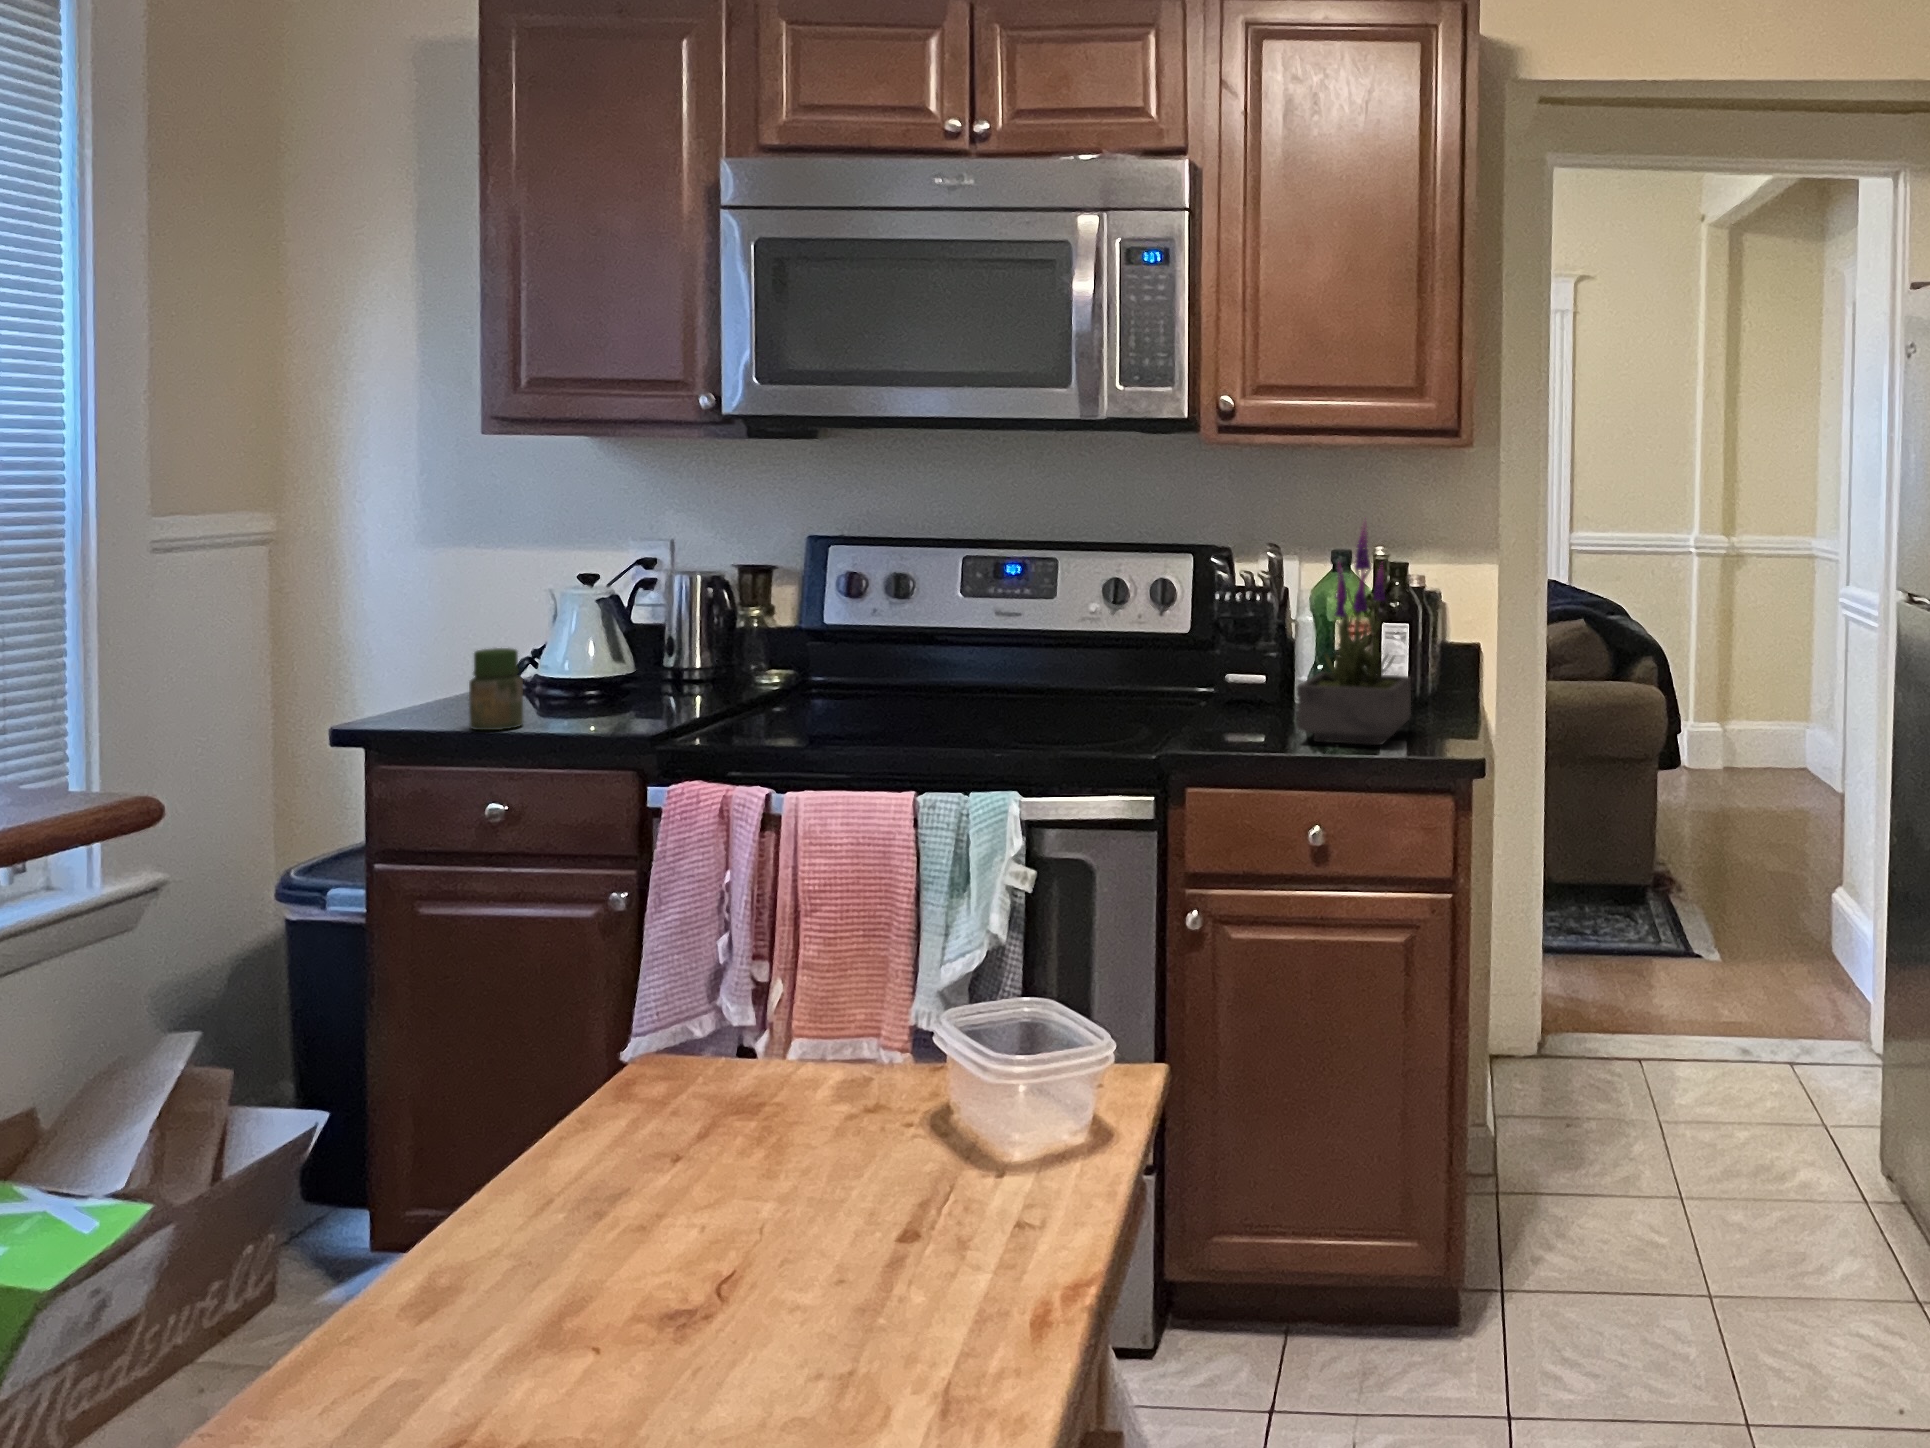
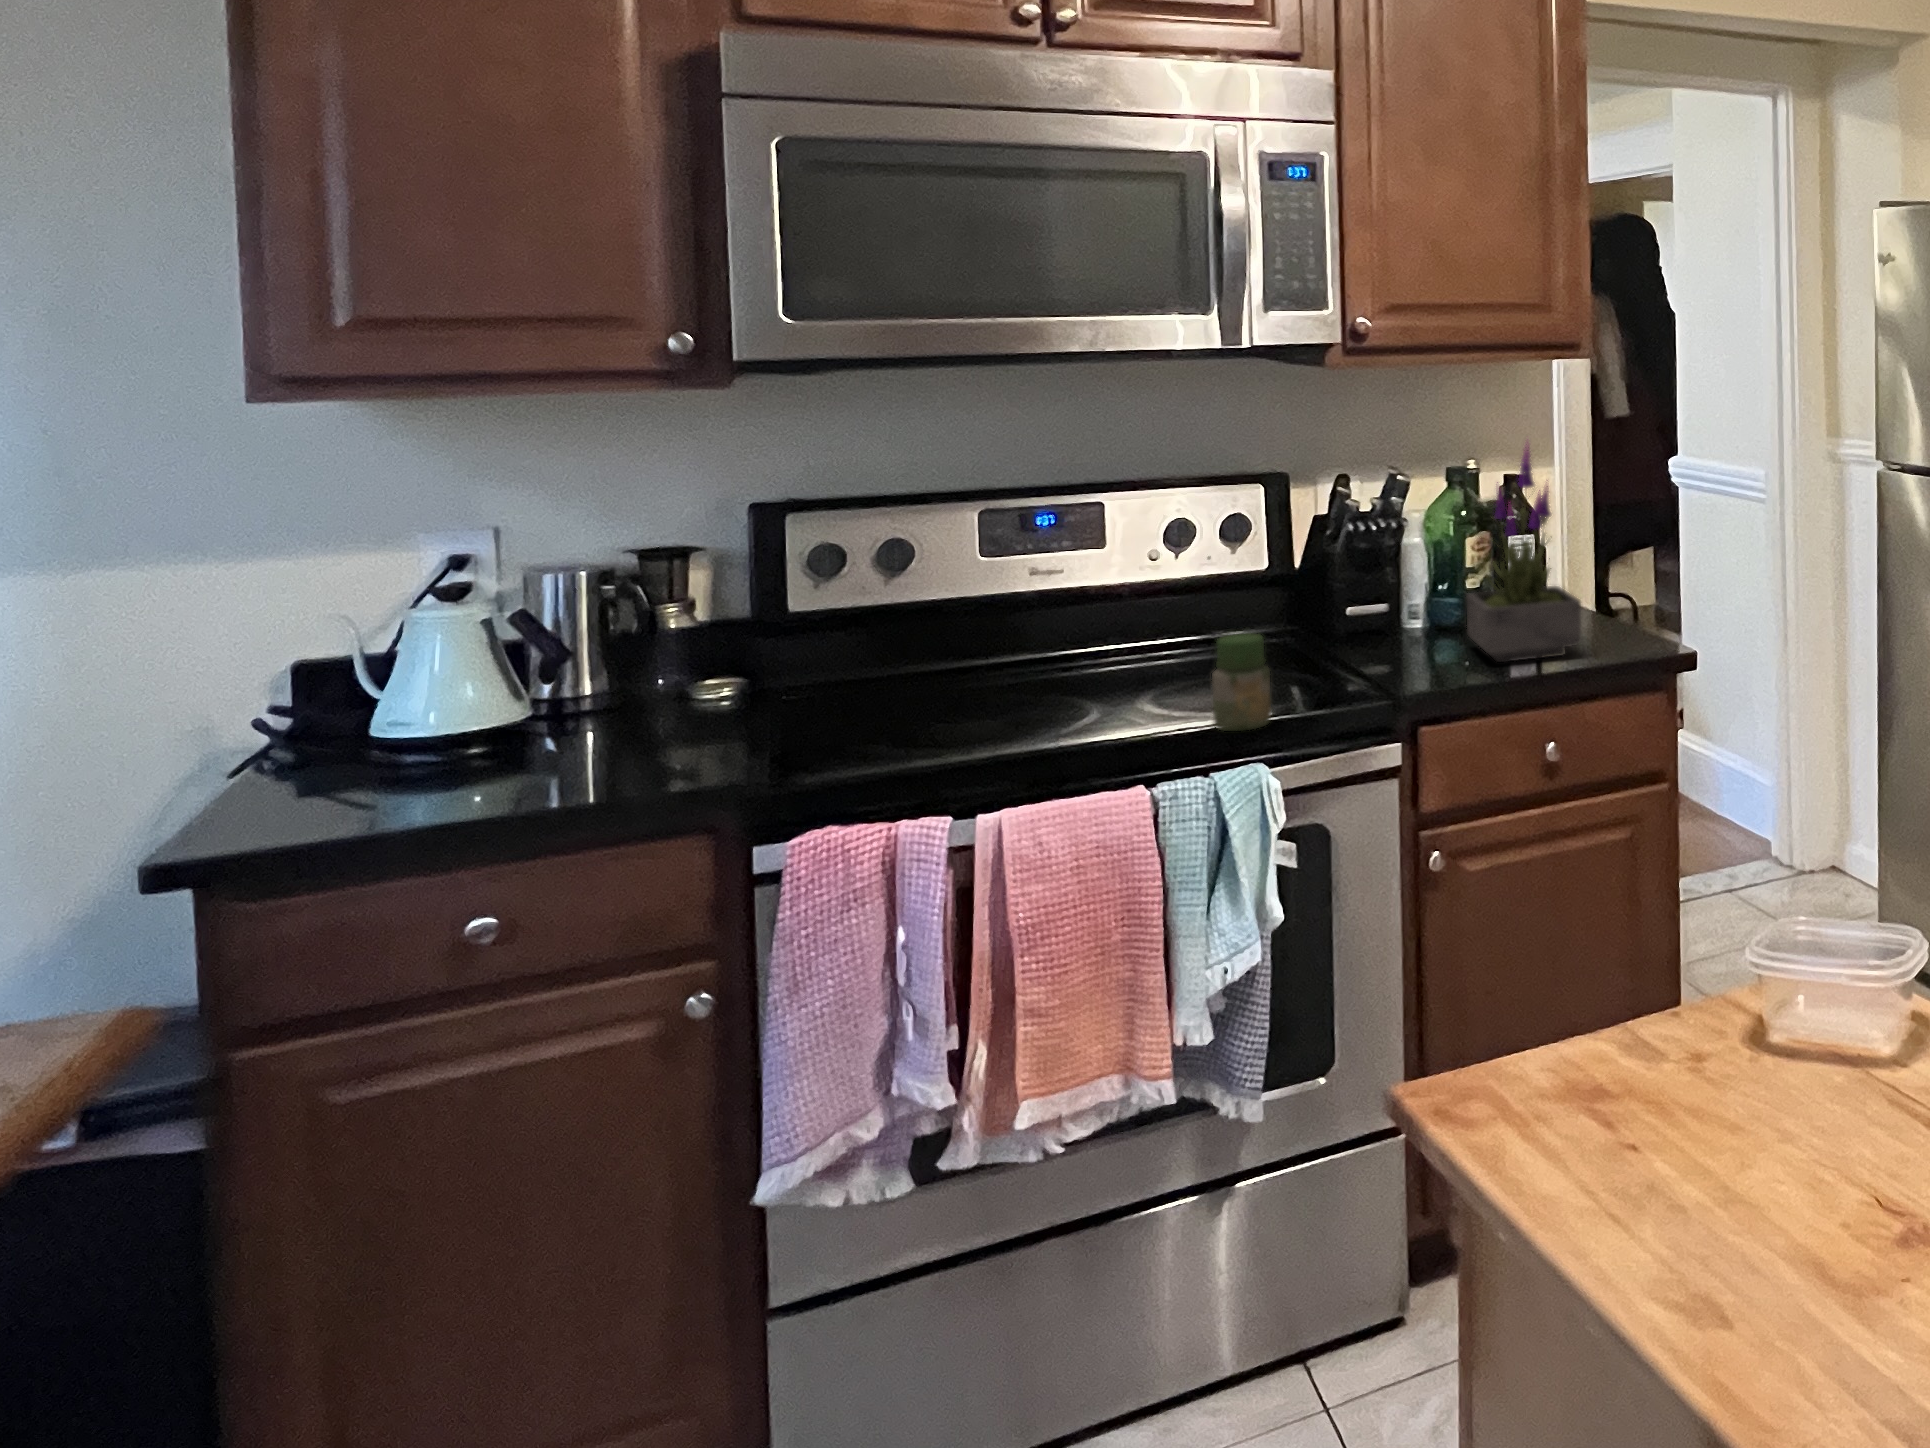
jar: present [469,648,523,730] -> present [1212,633,1271,731]

